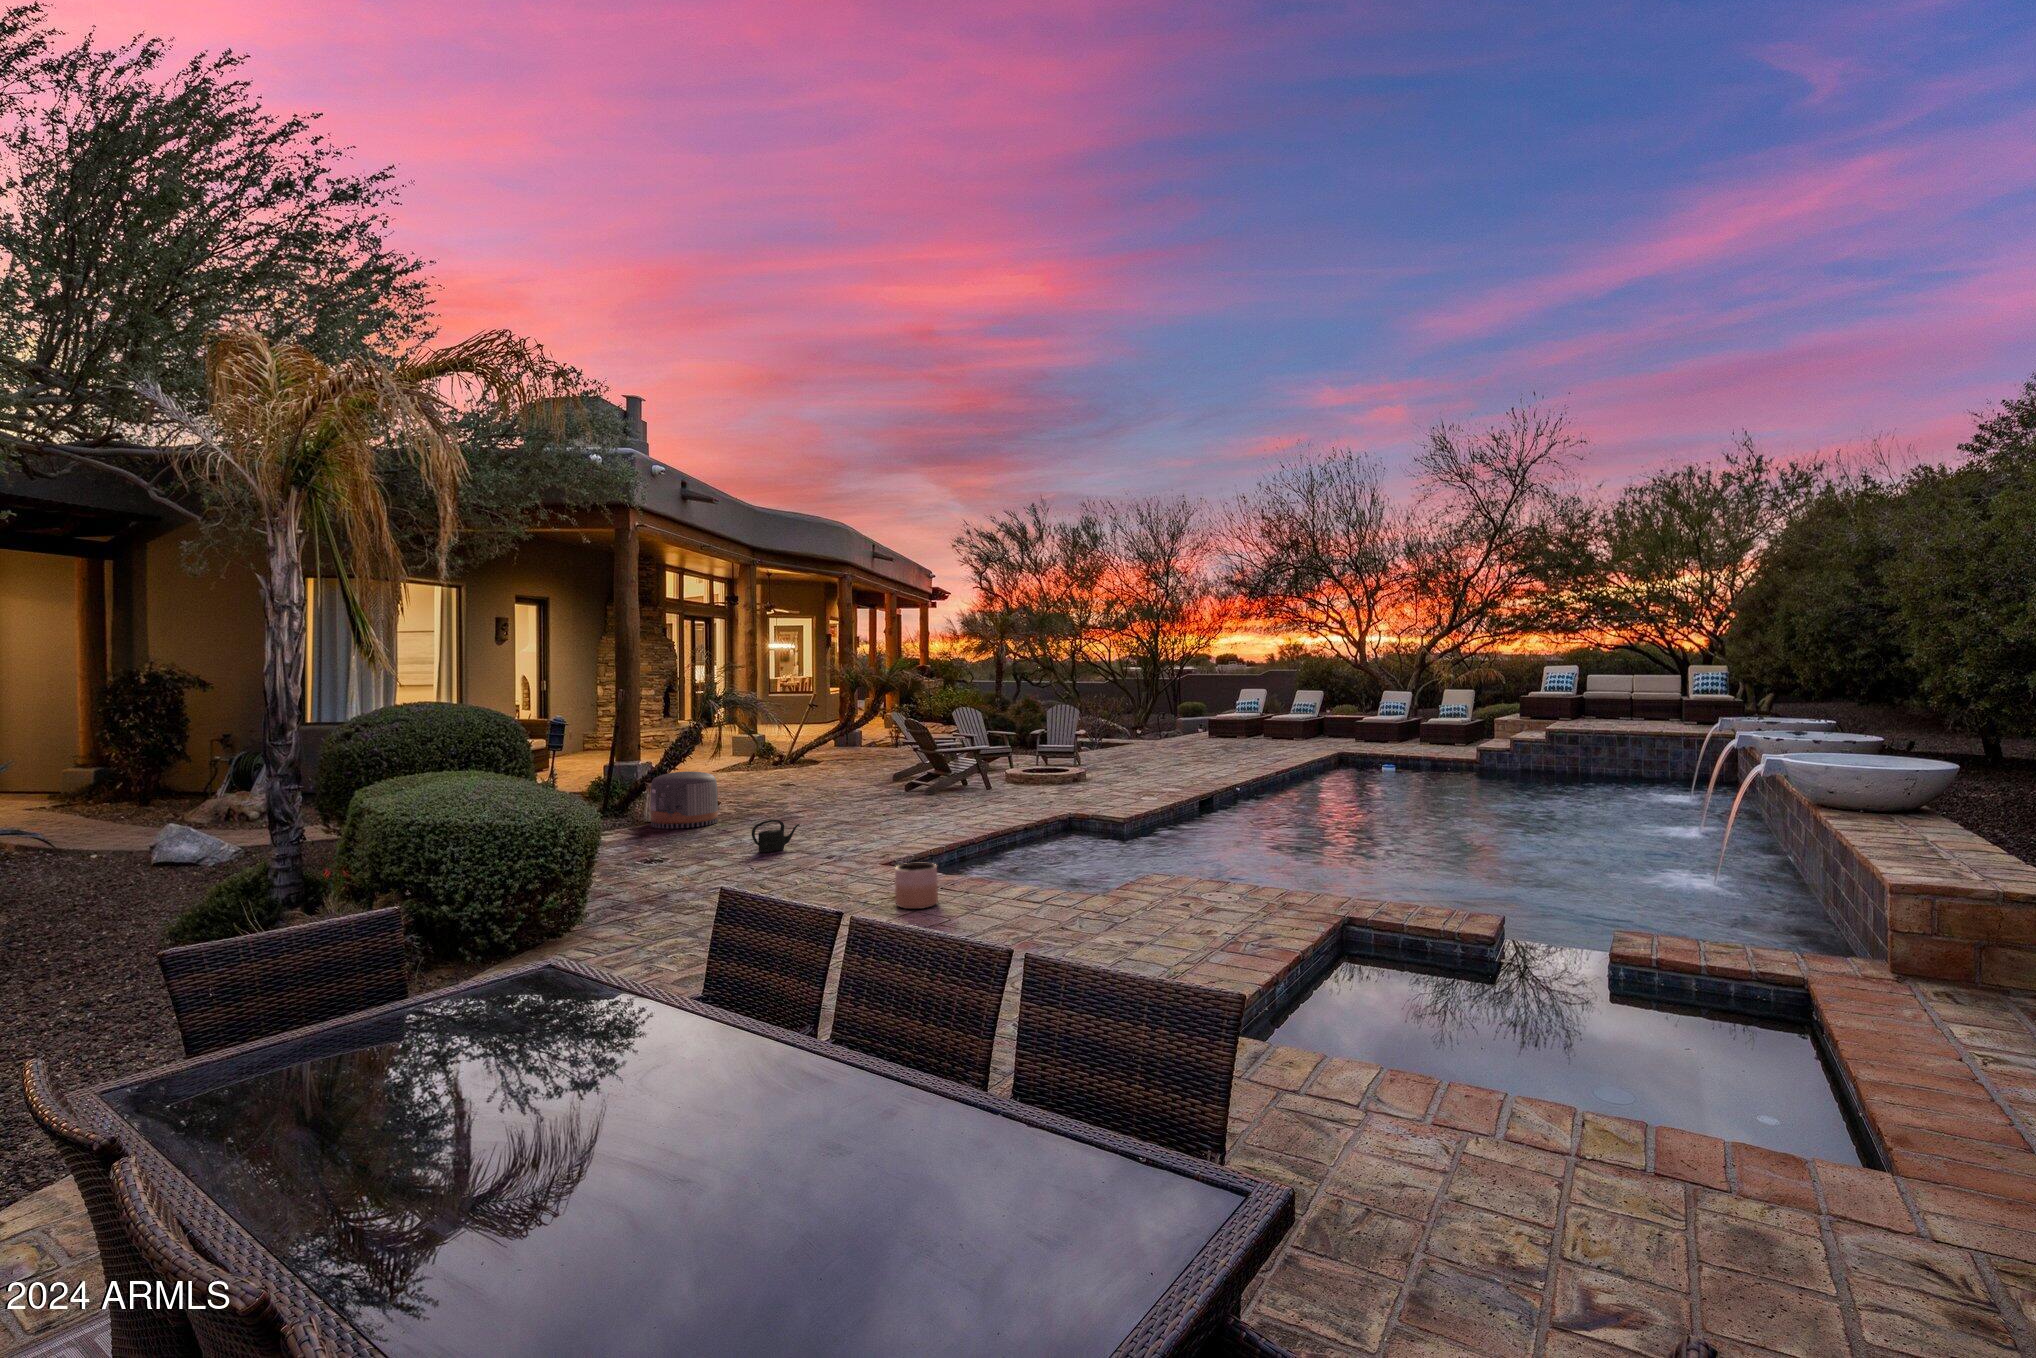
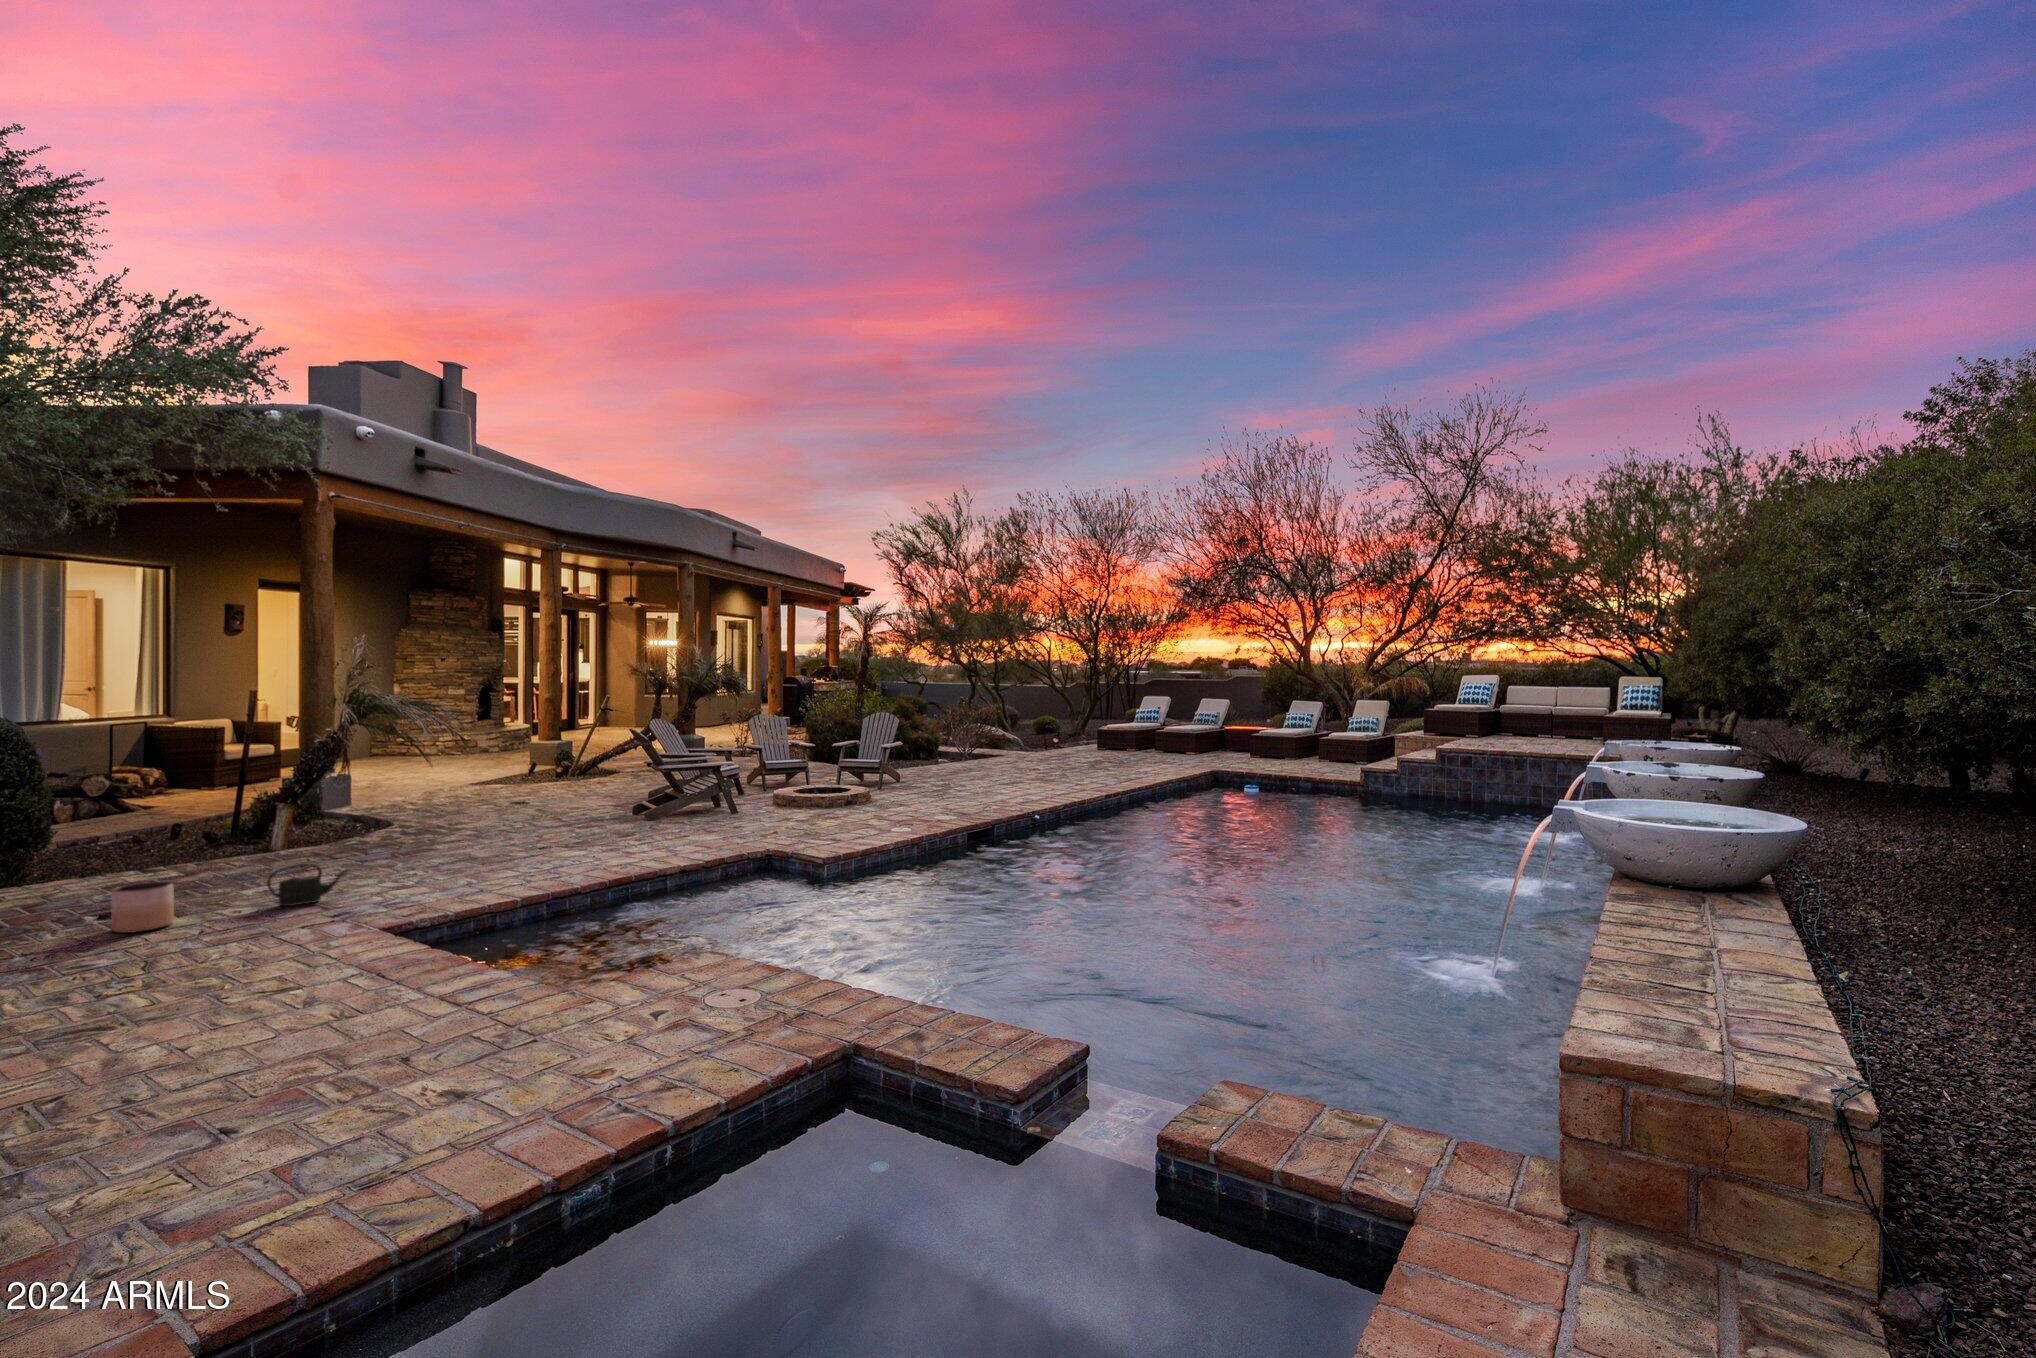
pouf: present [650,771,718,829] -> none [235,795,333,865]
planter: present [895,863,938,909] -> present [111,882,174,933]

